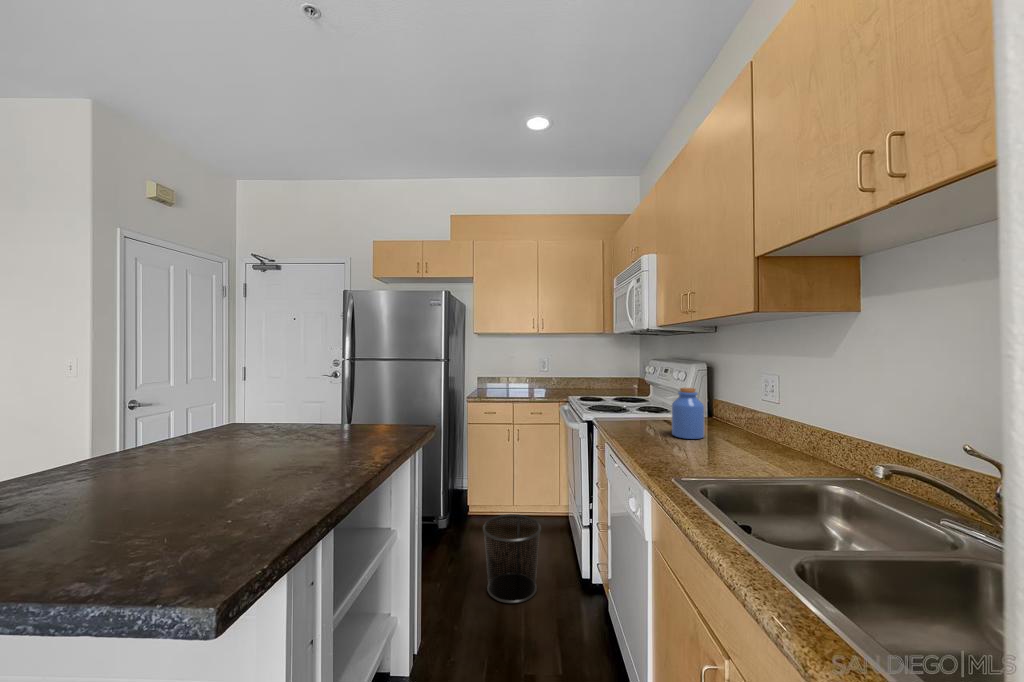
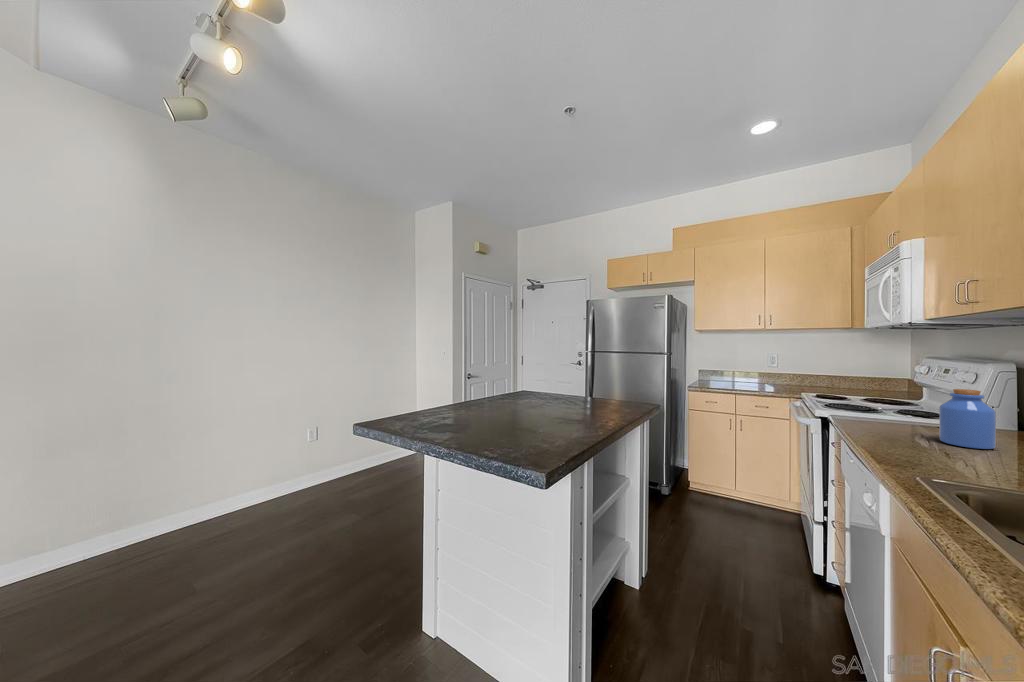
waste bin: present [483,514,541,603] -> none [702,491,764,571]

